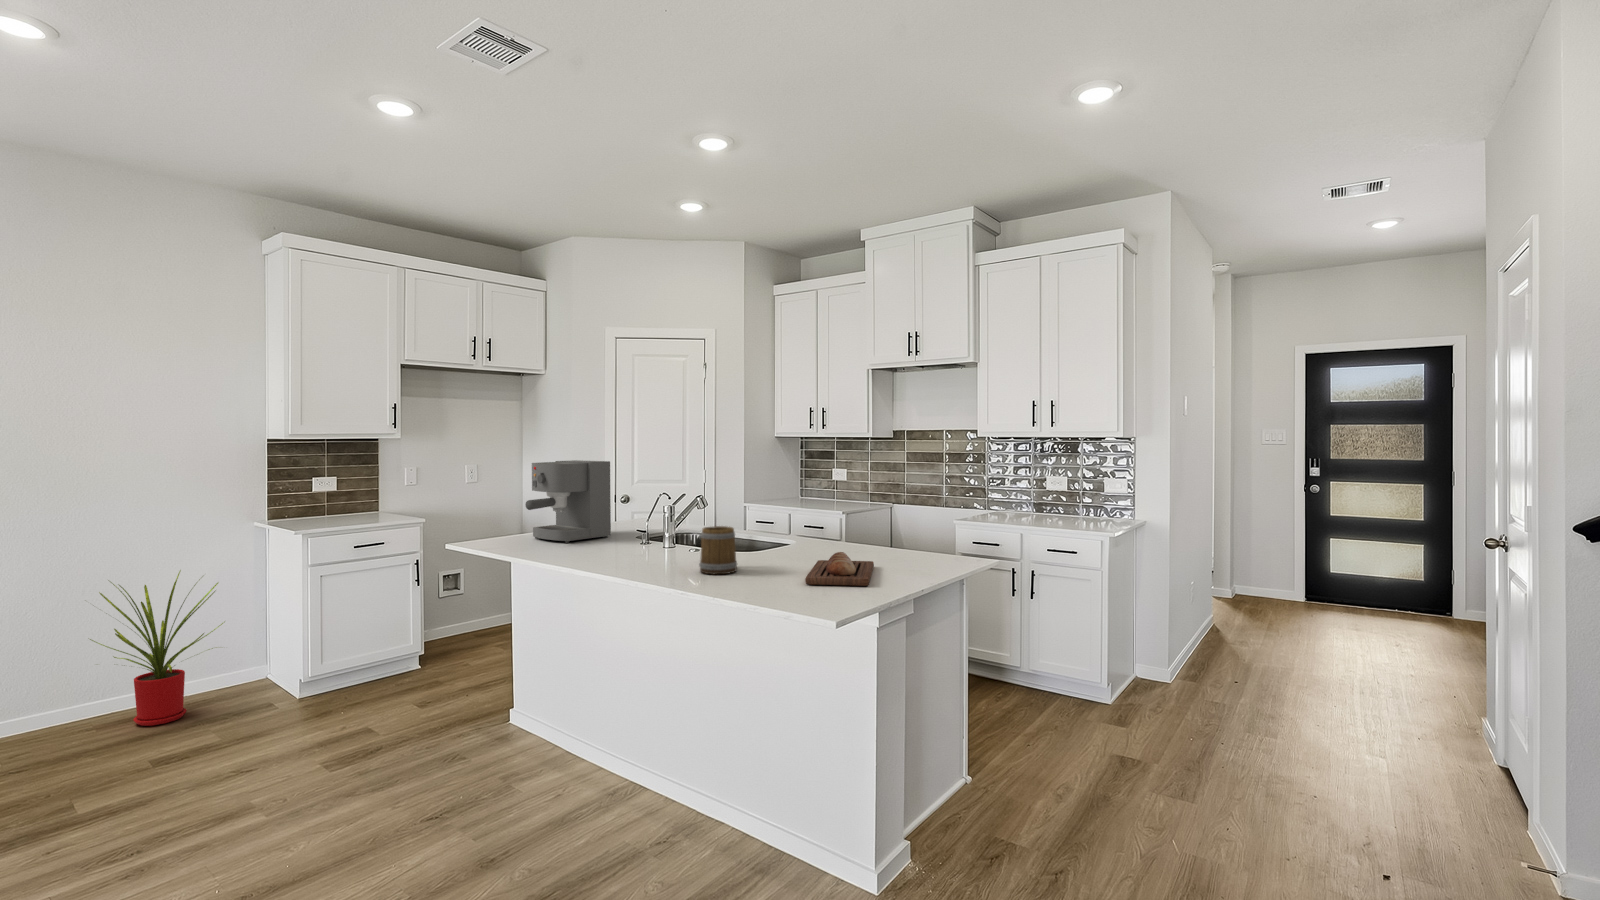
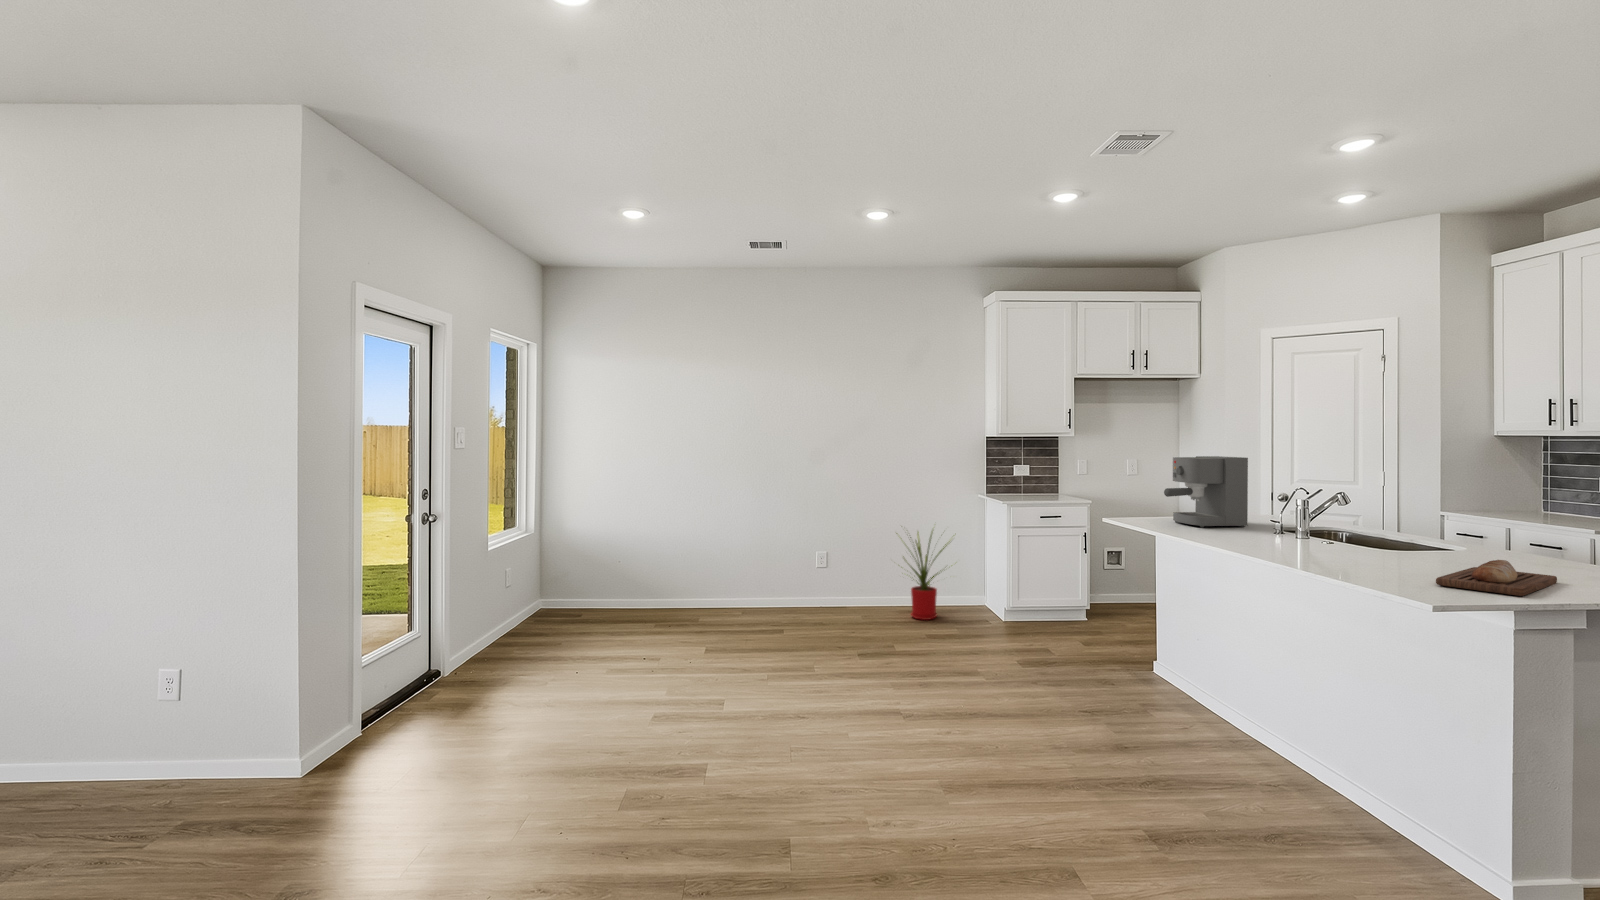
mug: present [699,526,737,574] -> none [1318,520,1364,566]

